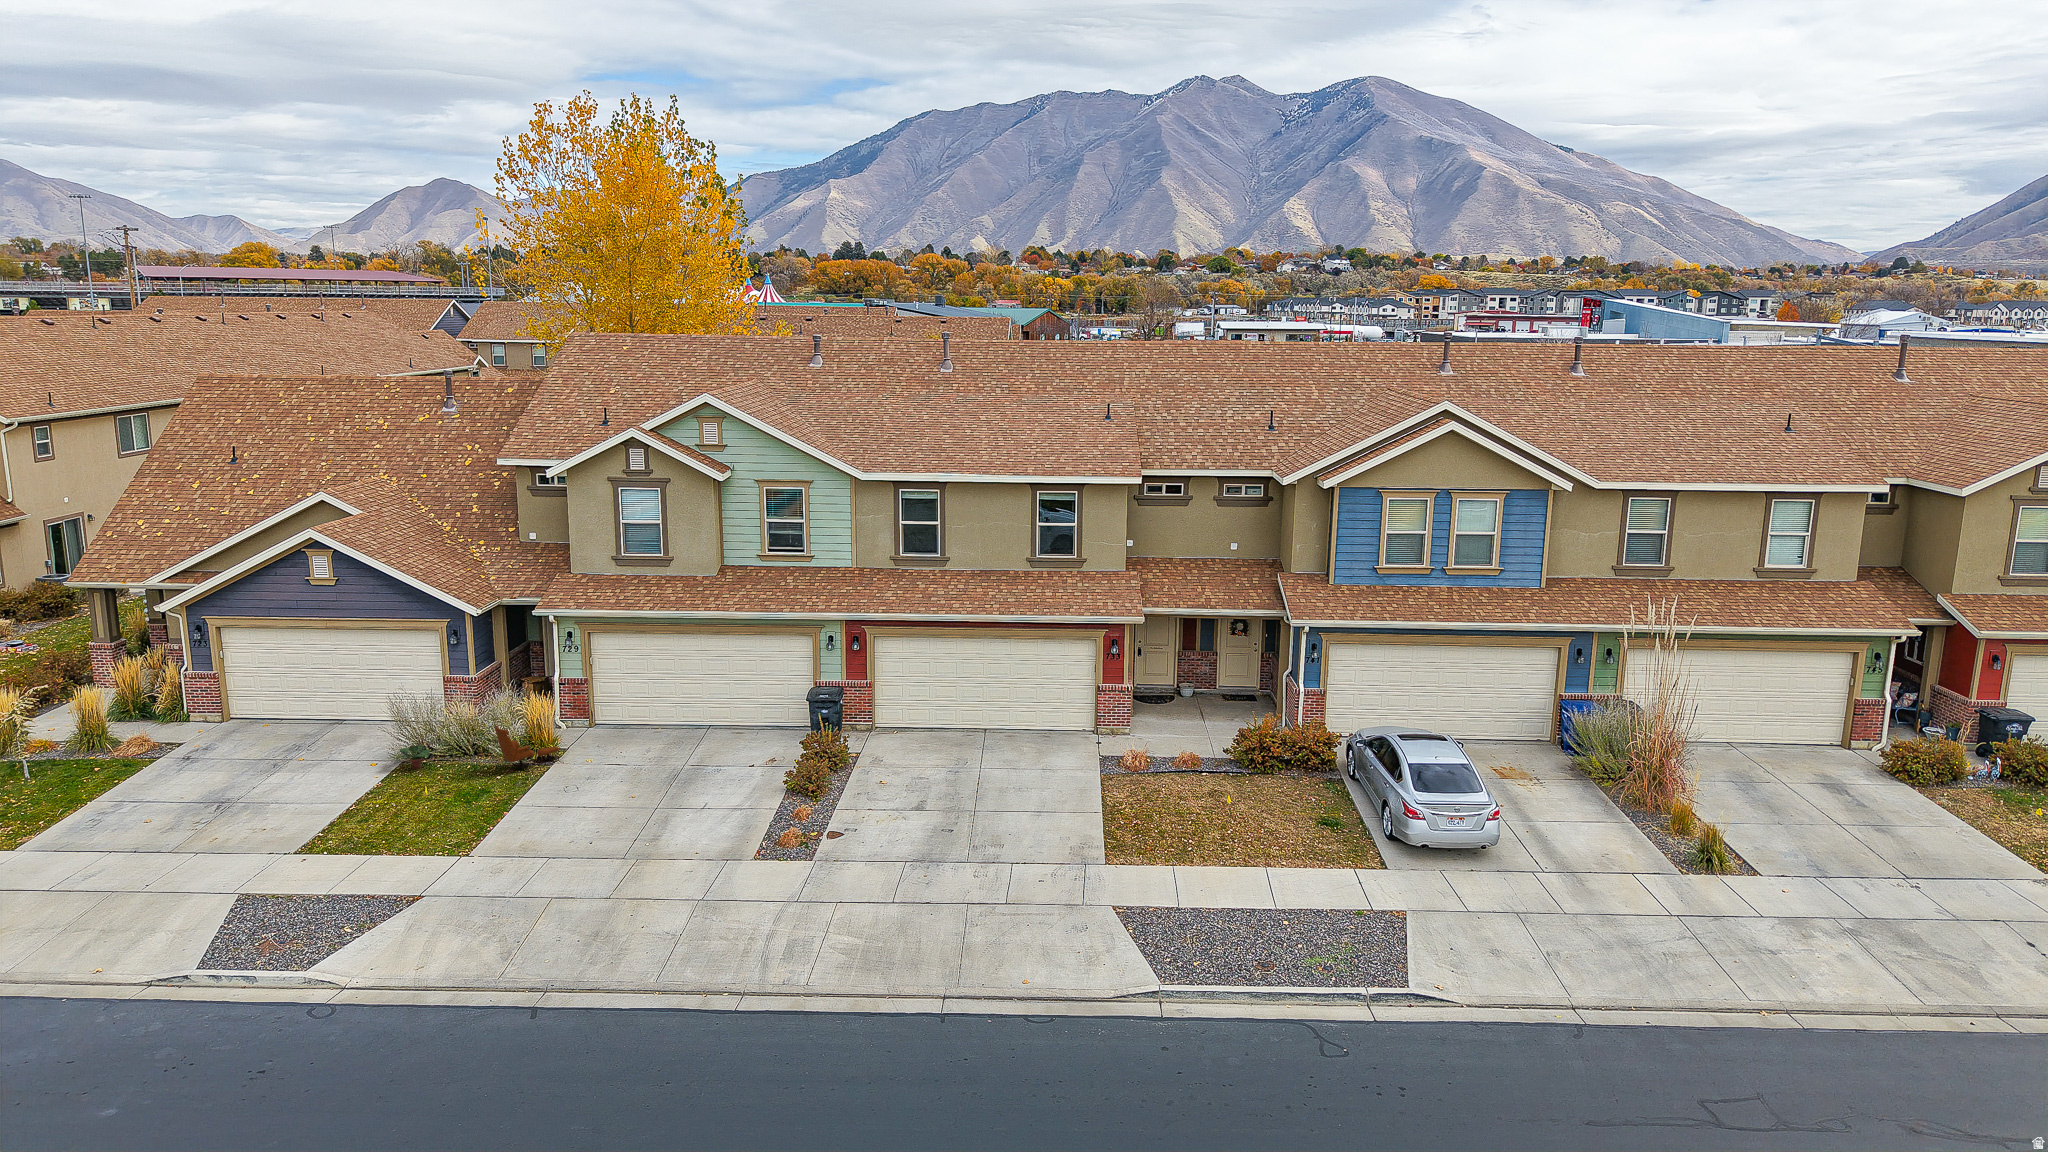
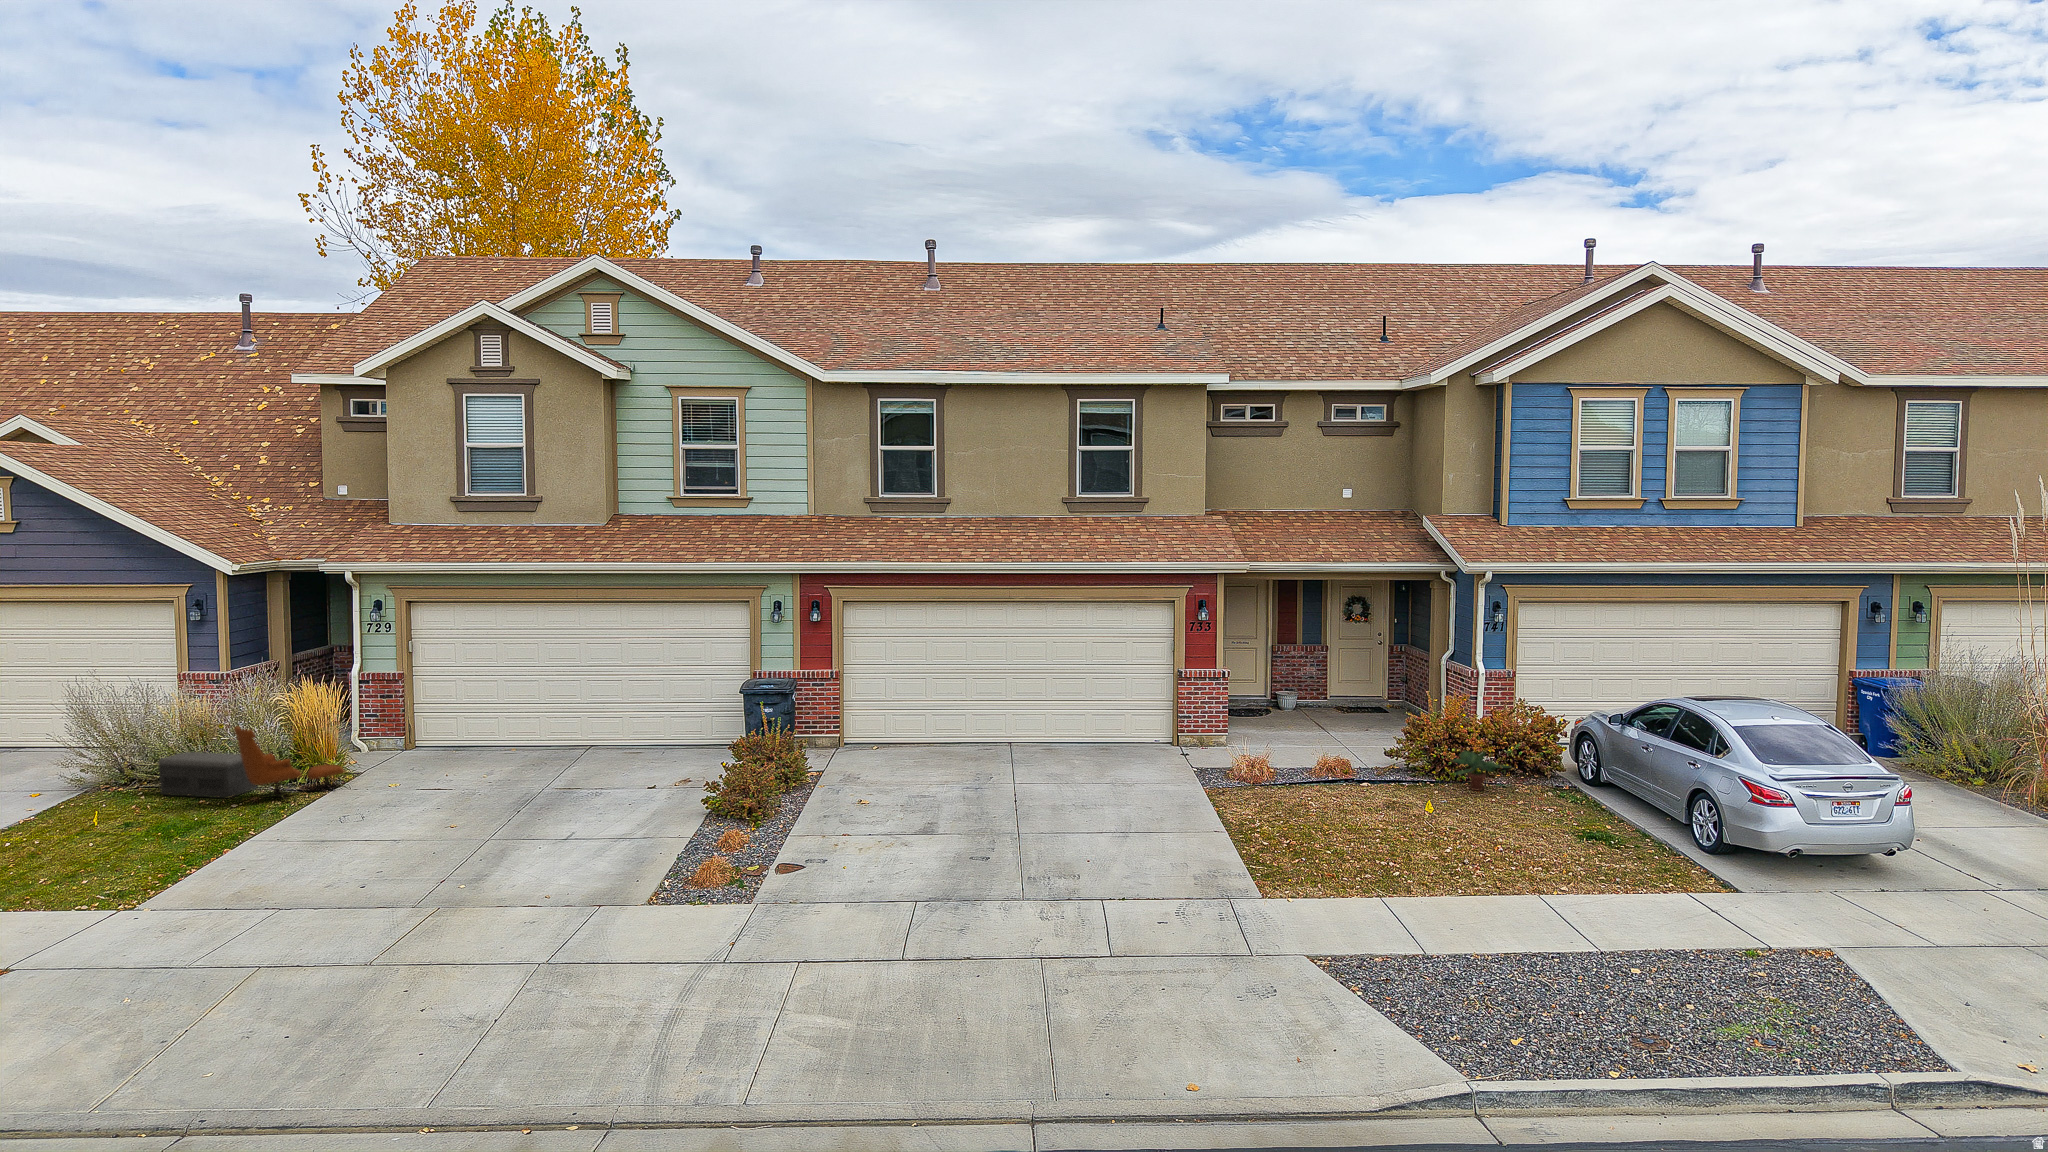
storage bench: none [447,735,505,768] -> present [158,752,254,798]
potted plant: present [395,744,430,769] -> present [1452,751,1509,791]

